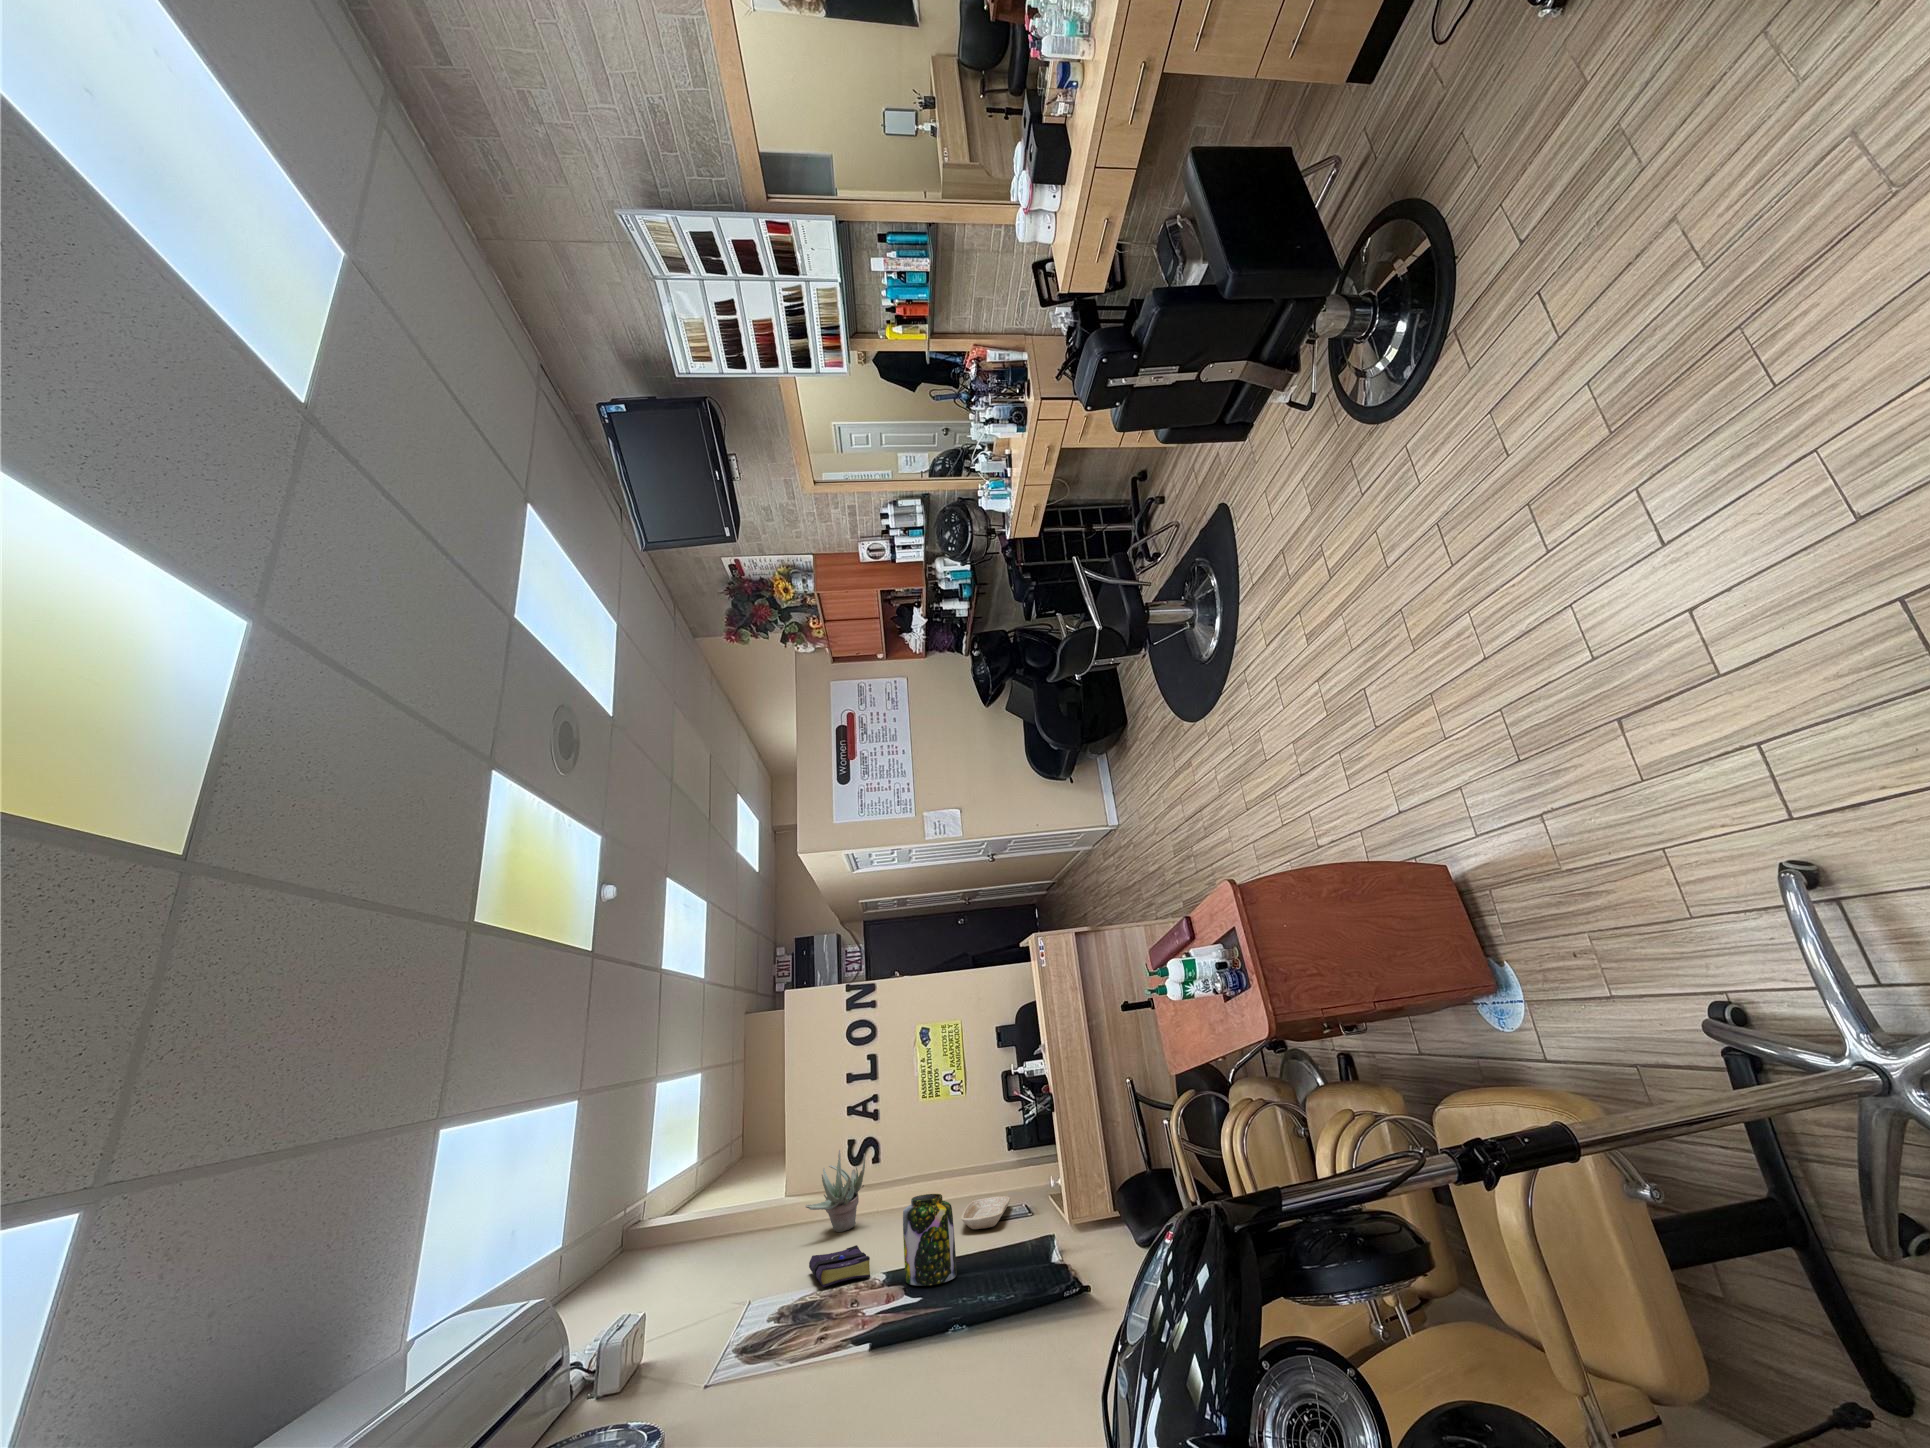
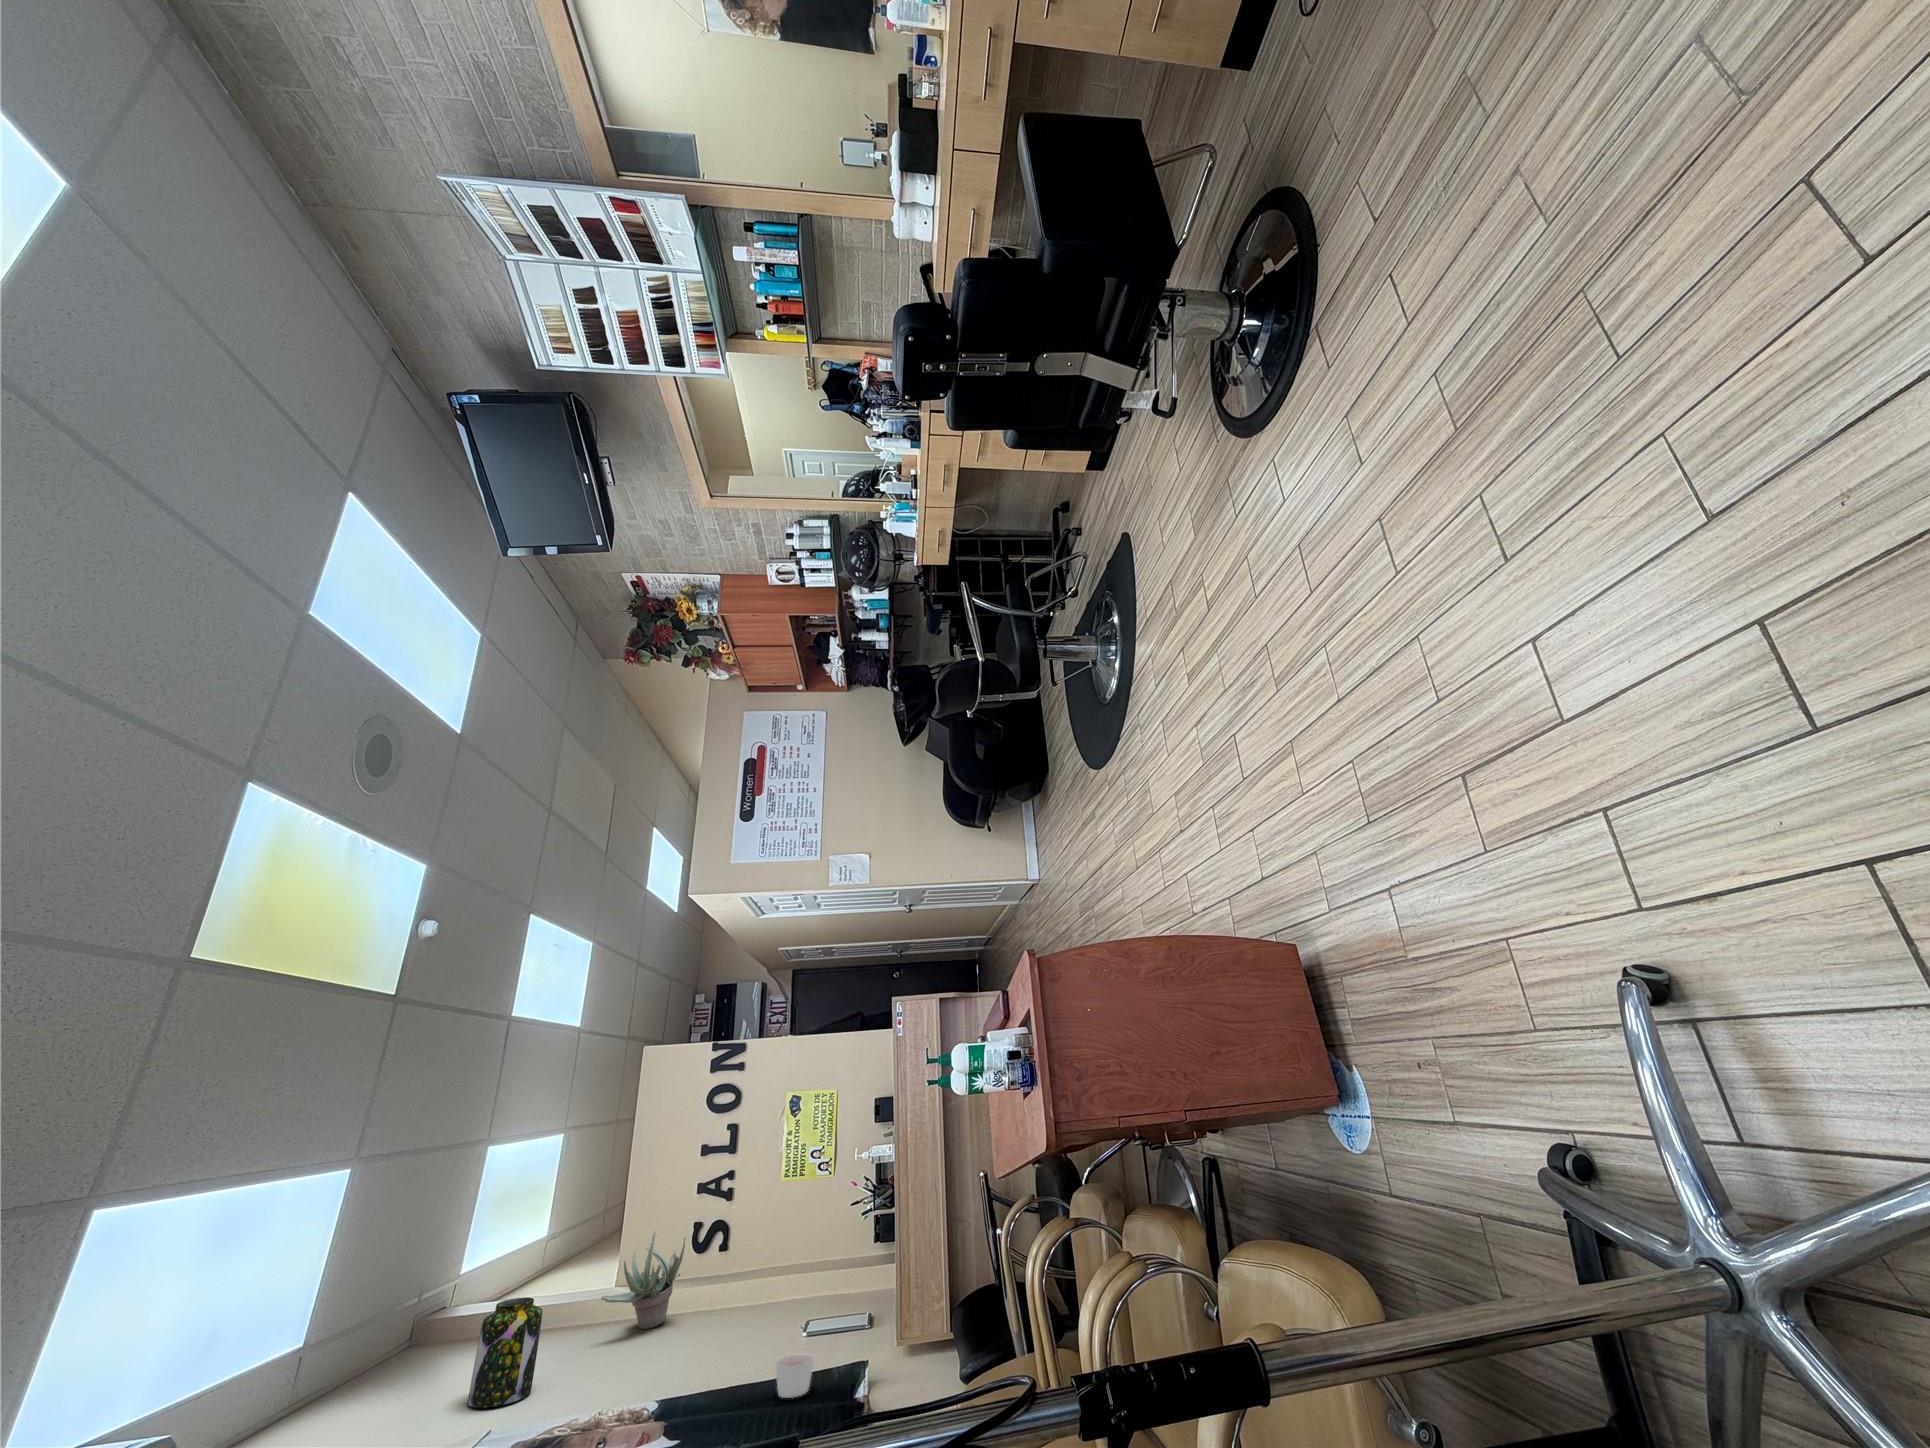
jar: present [903,1194,957,1286] -> present [468,1297,542,1408]
tray: present [961,1196,1011,1229] -> none [772,1295,844,1338]
candle: none [991,1234,1023,1269] -> present [775,1353,814,1398]
book: present [809,1245,870,1287] -> none [568,1353,637,1409]

